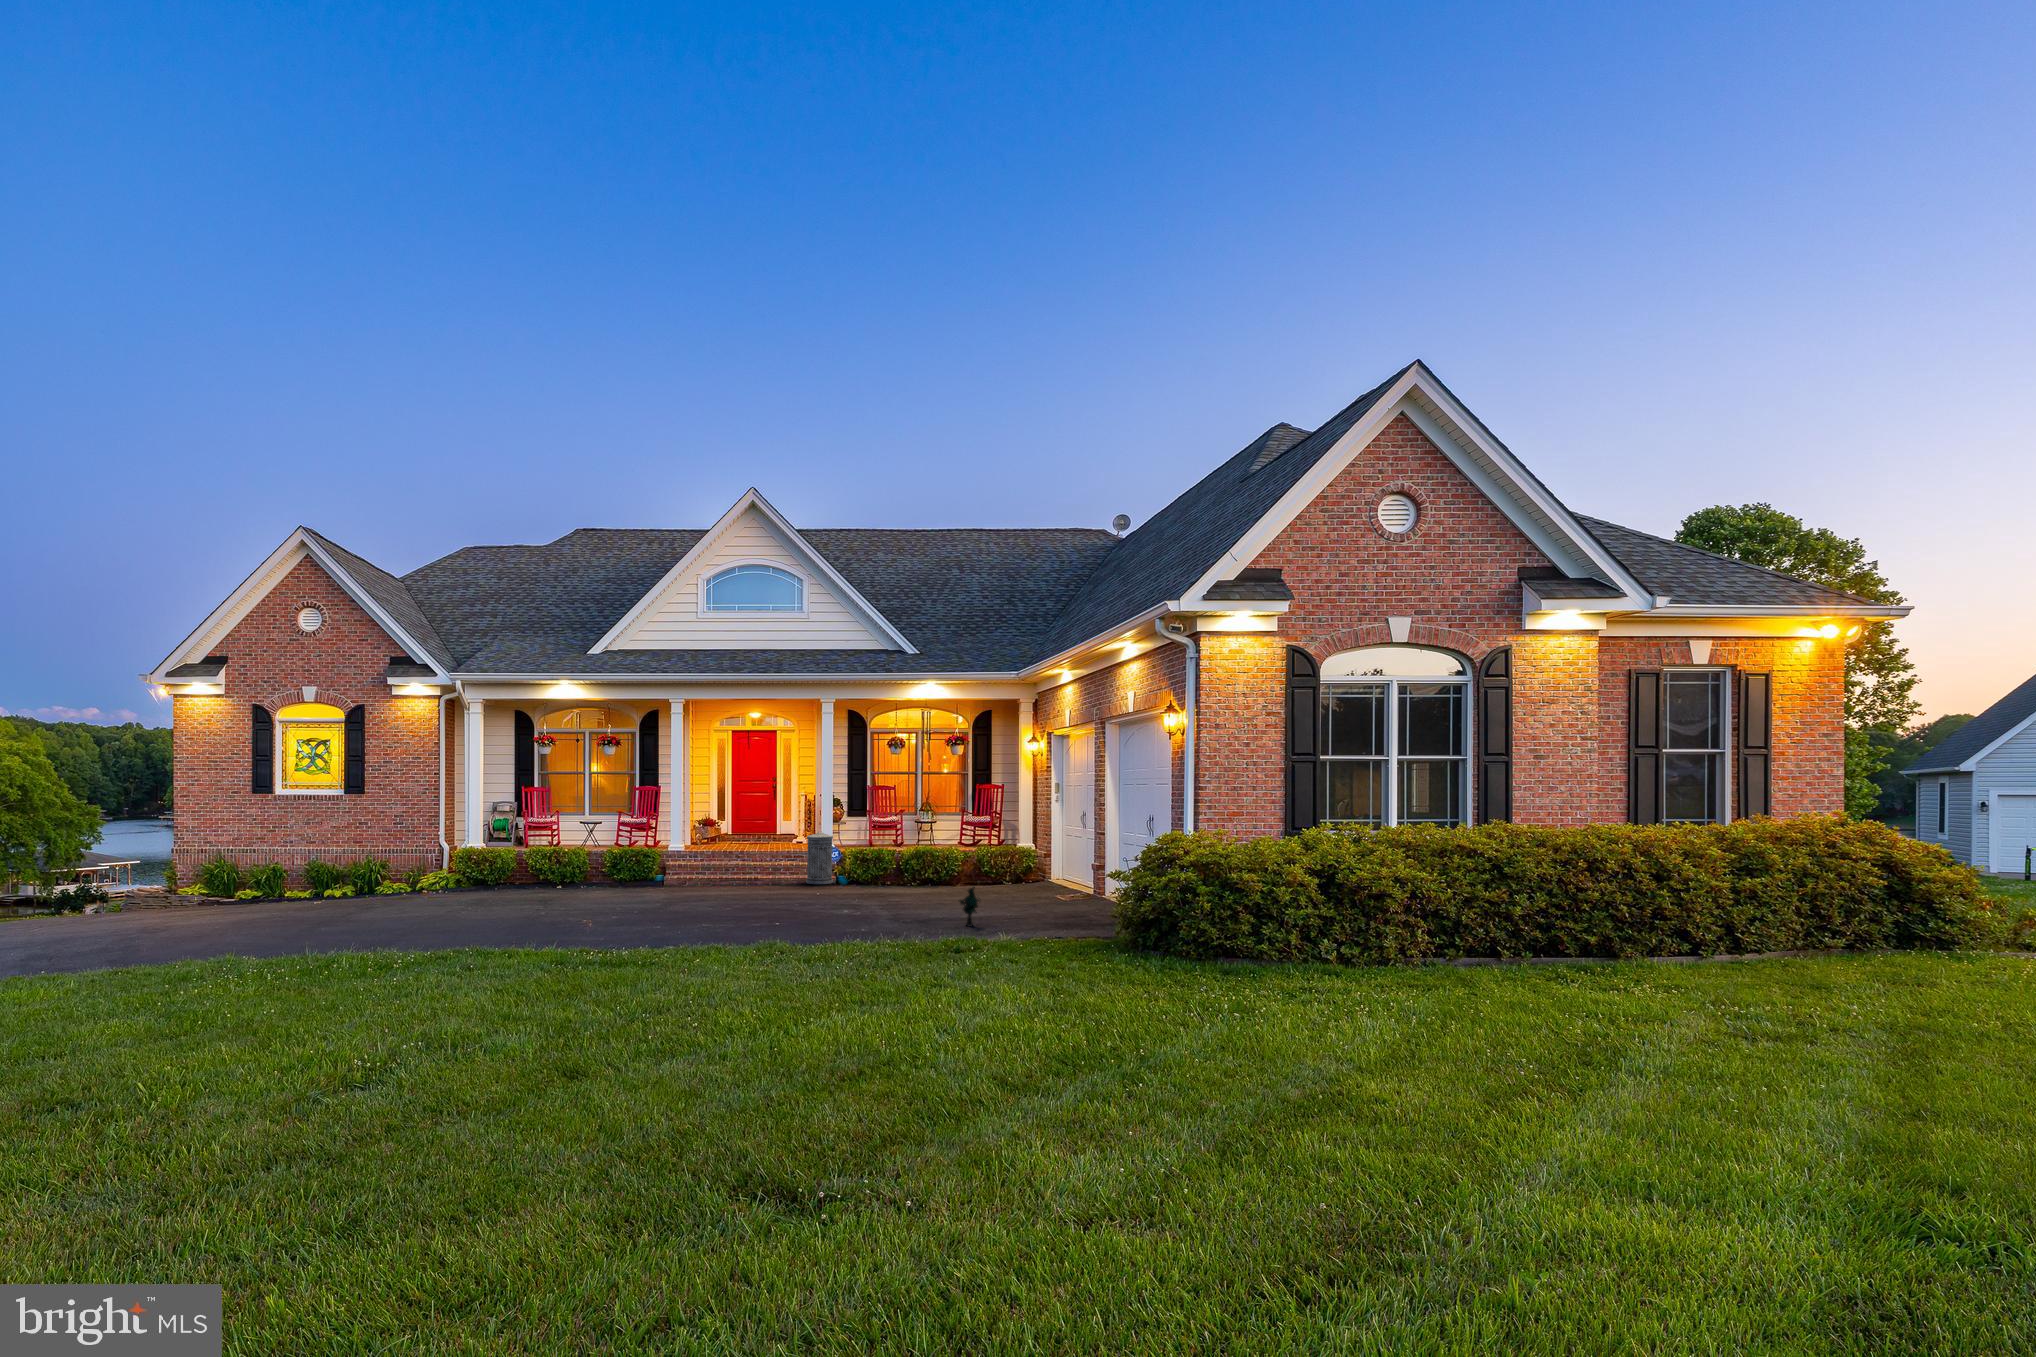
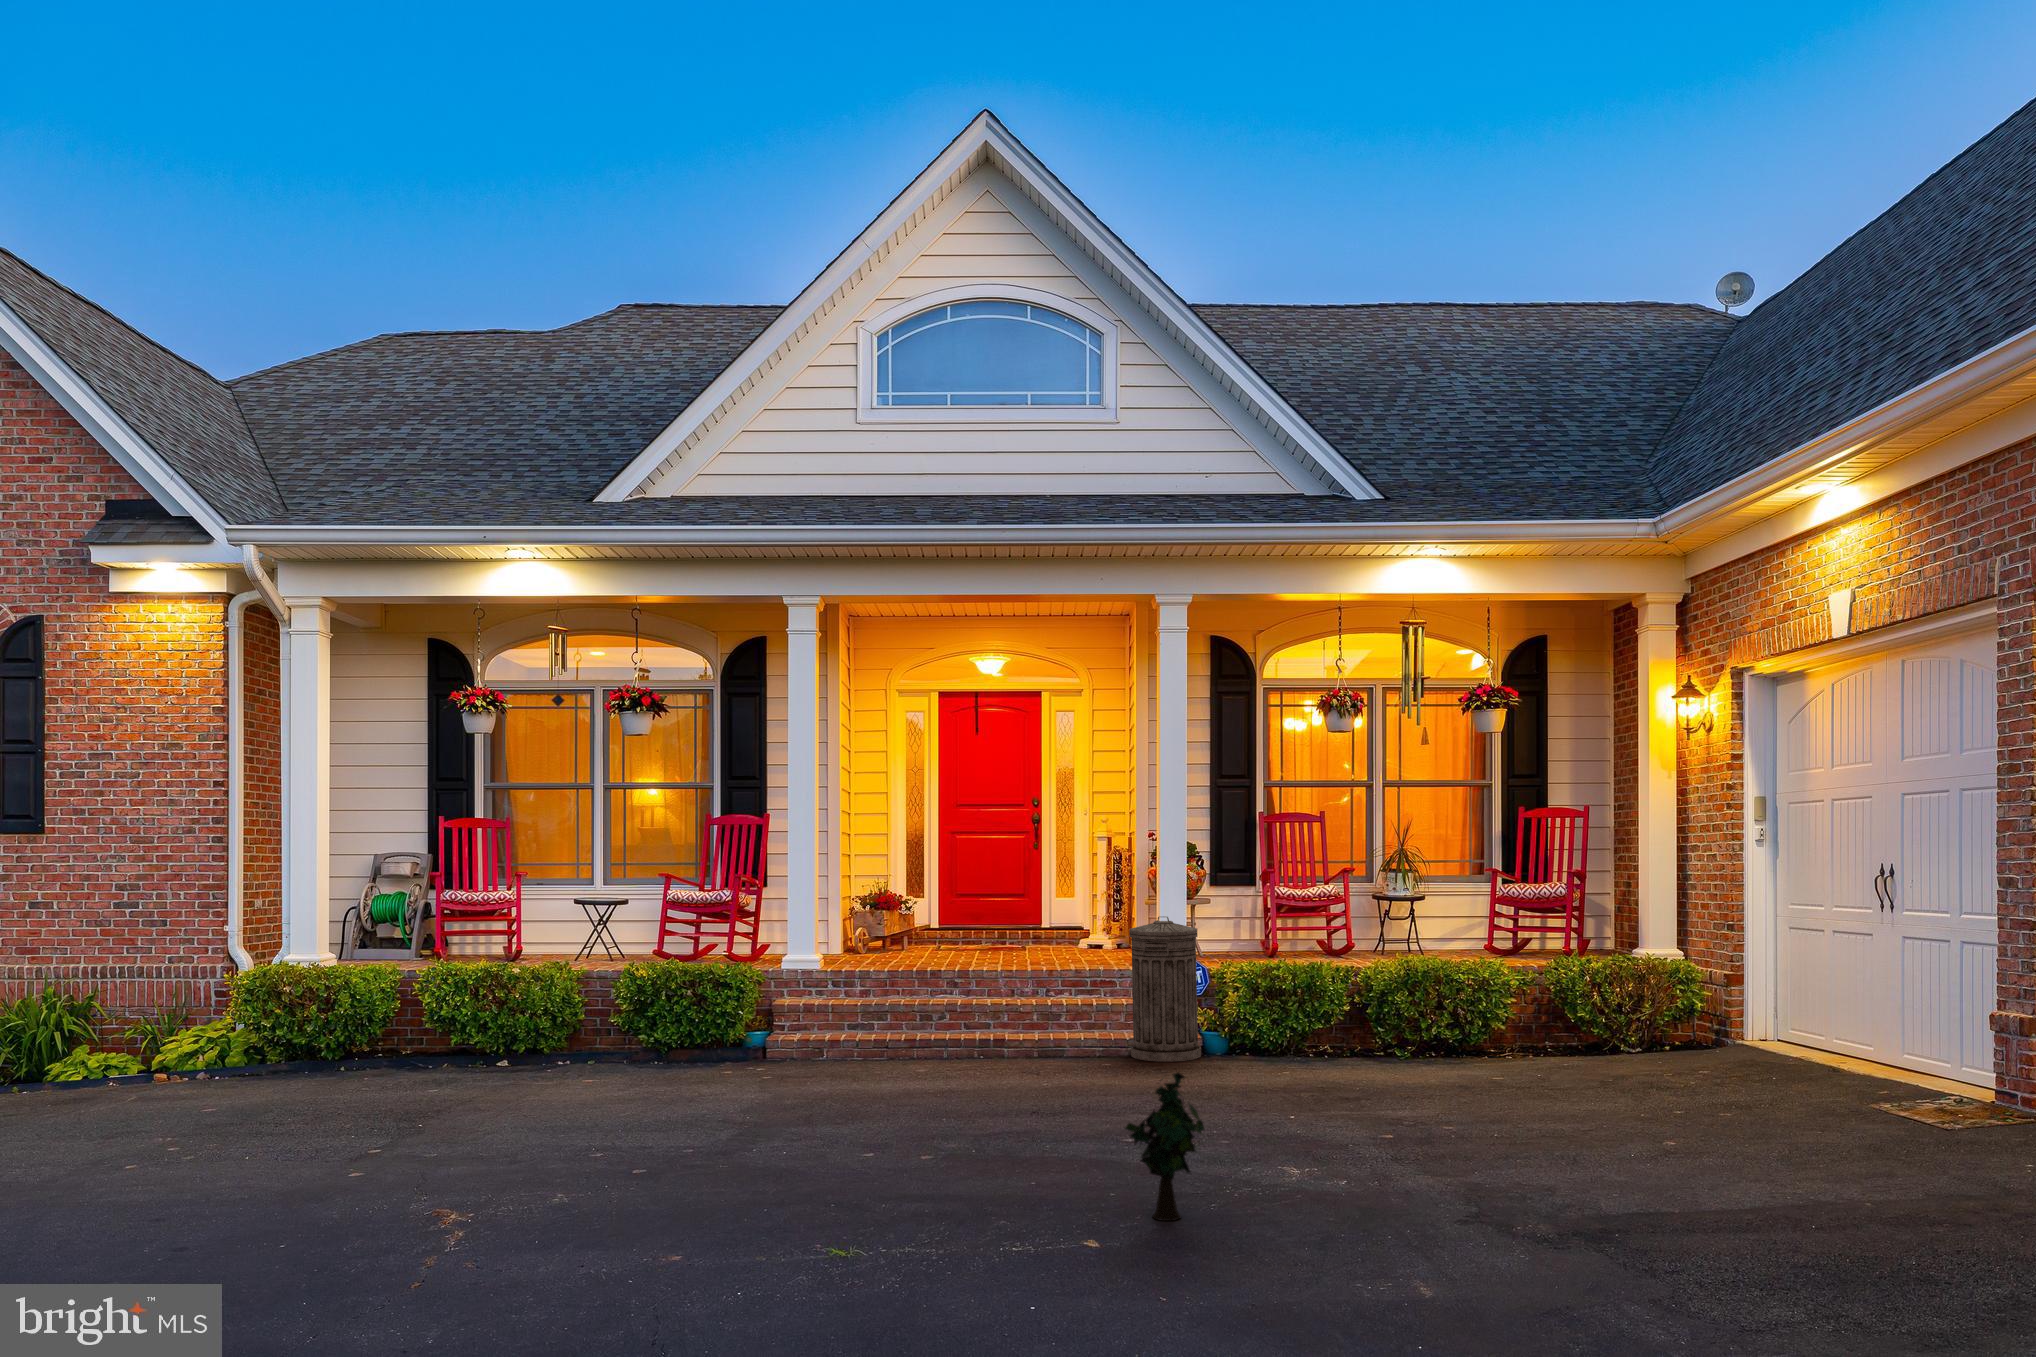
decorative plant: present [960,887,980,926] -> present [1125,1072,1204,1221]

